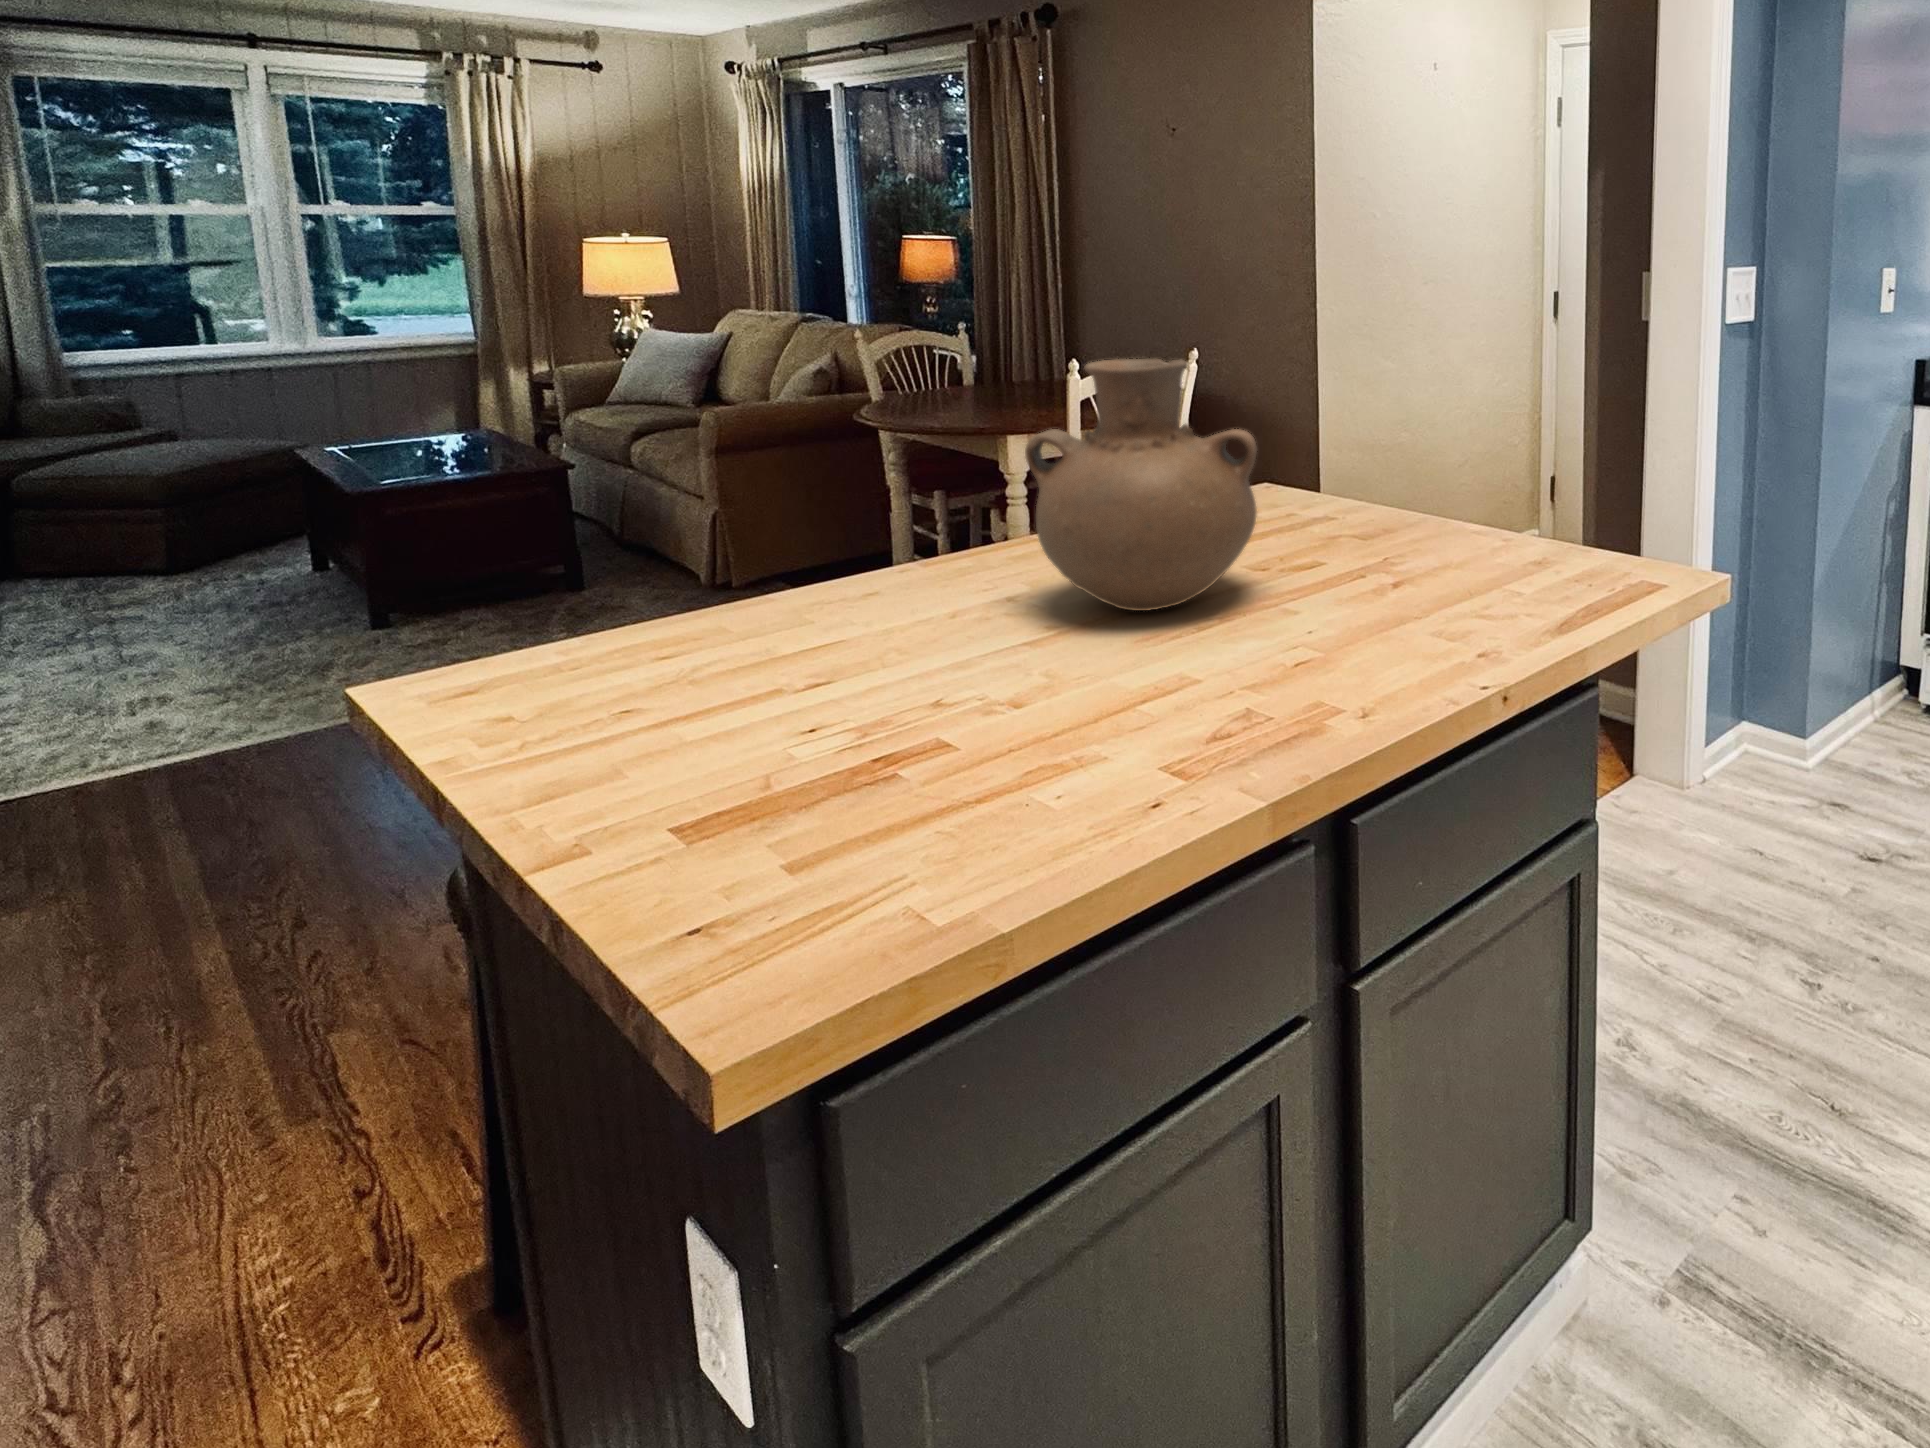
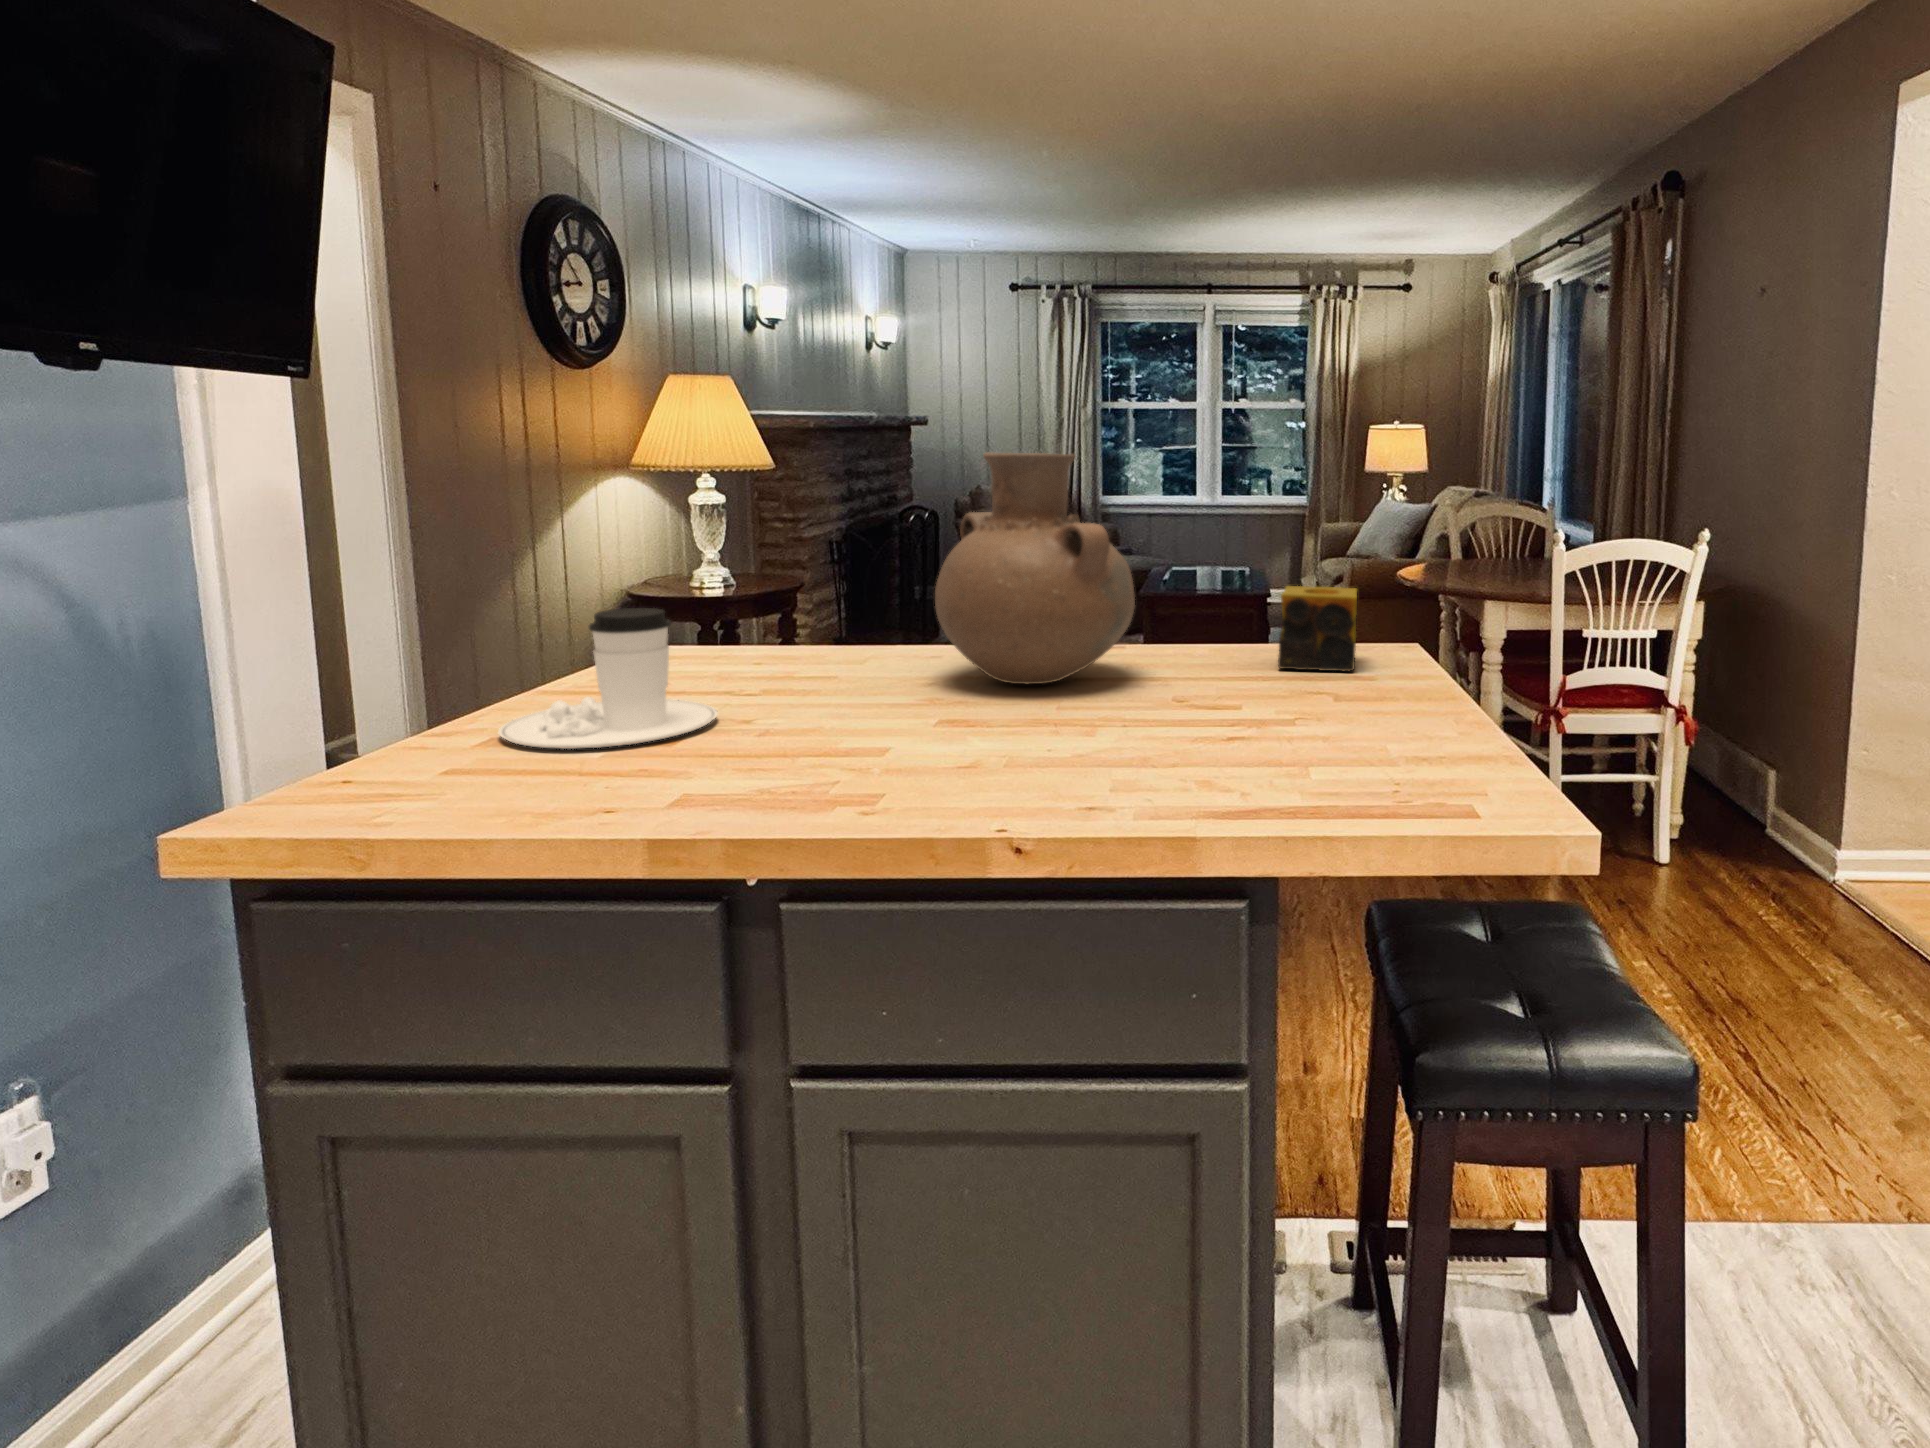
candle: none [1258,452,1353,538] -> present [1278,586,1357,671]
coffee cup: none [790,616,1075,842] -> present [498,608,717,749]

